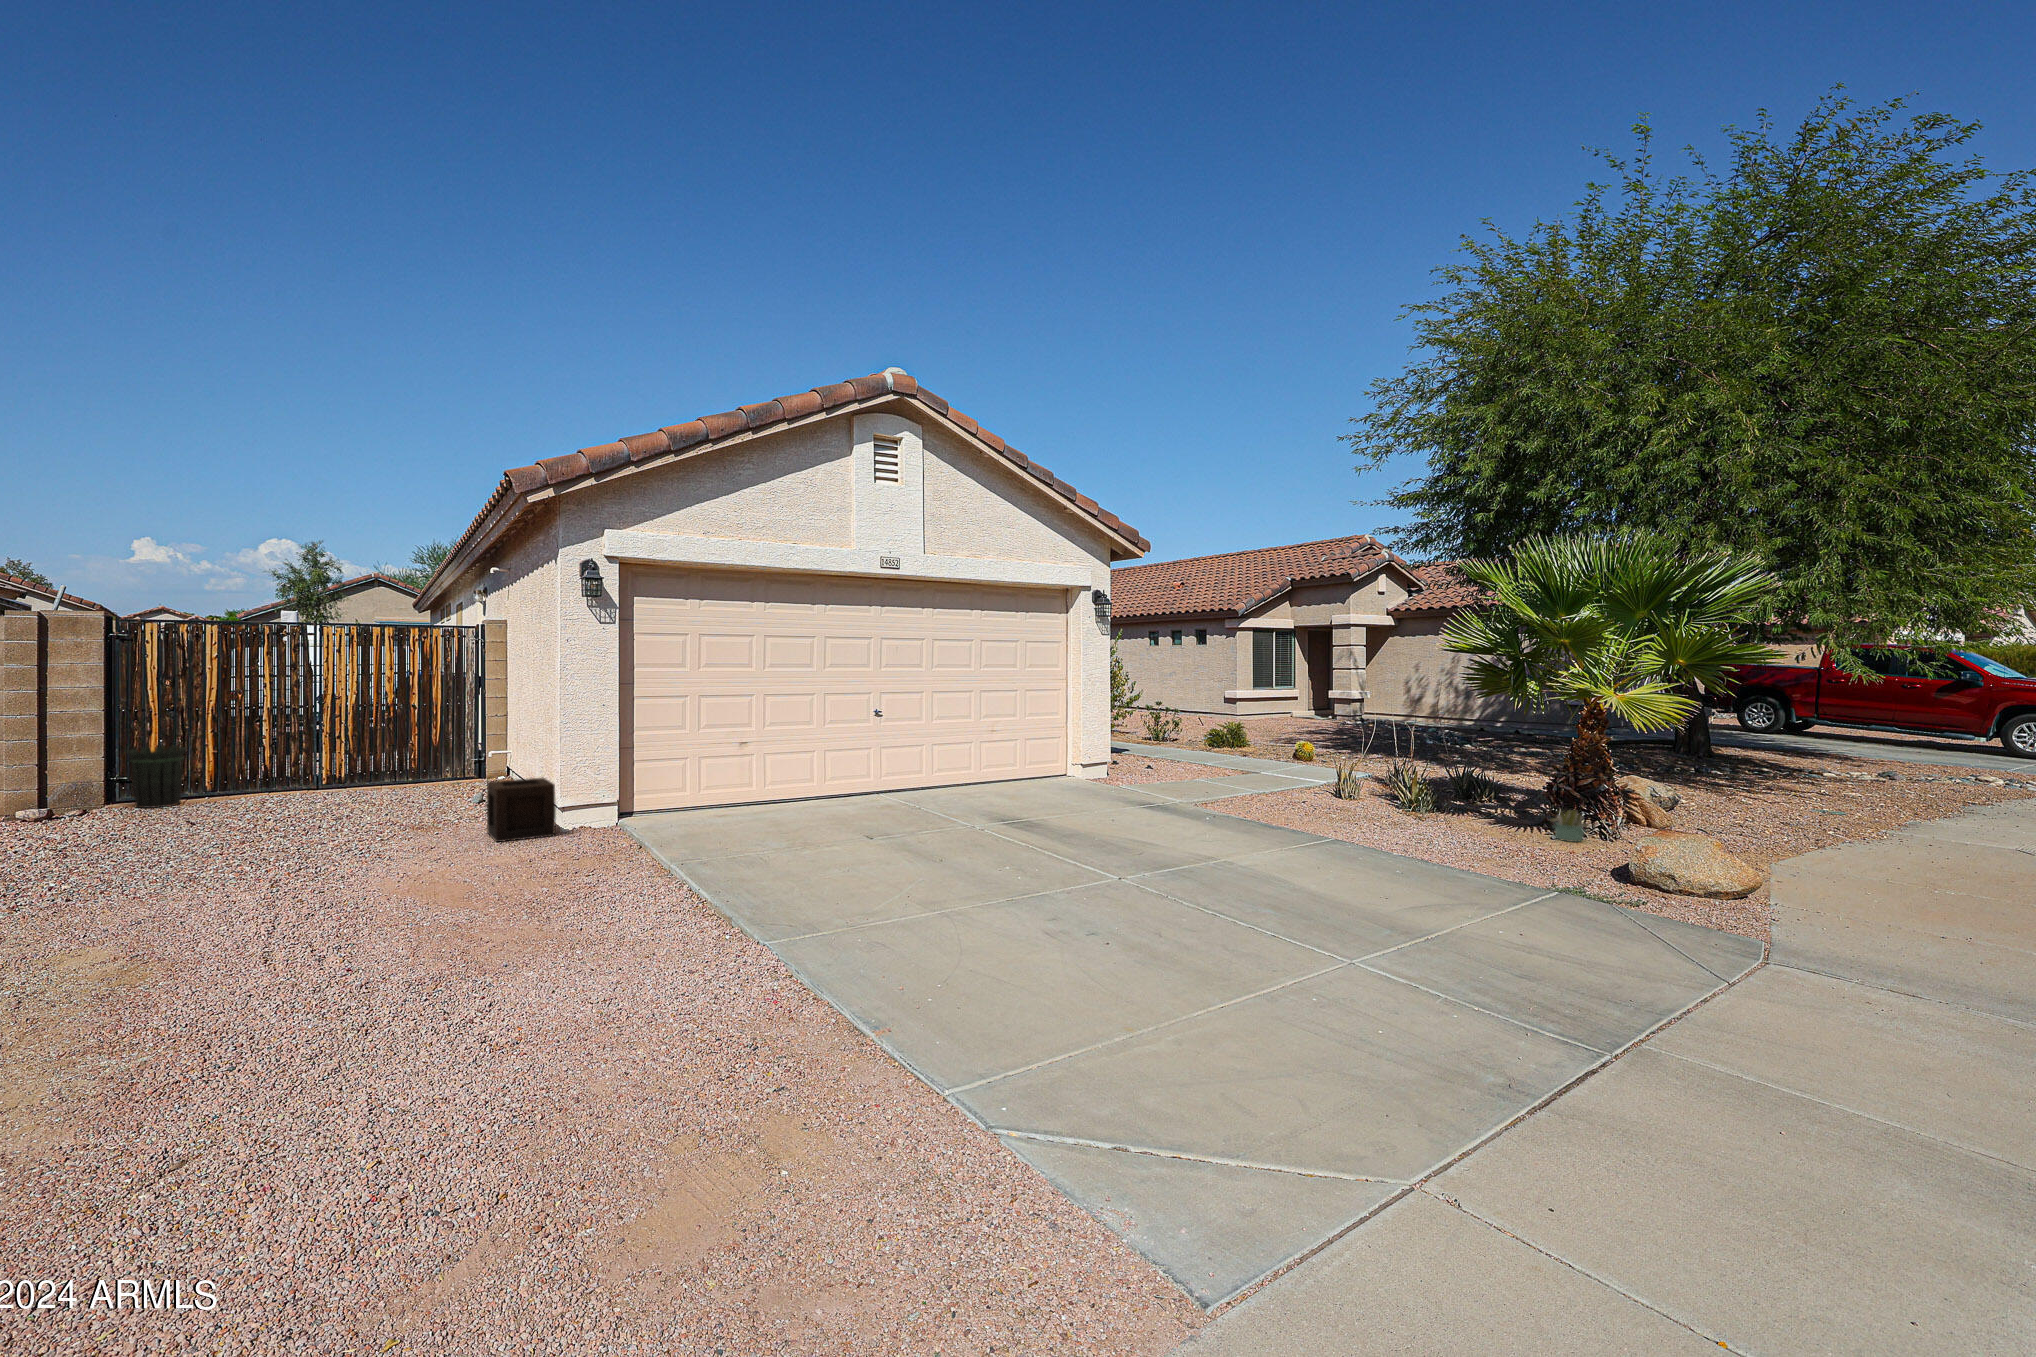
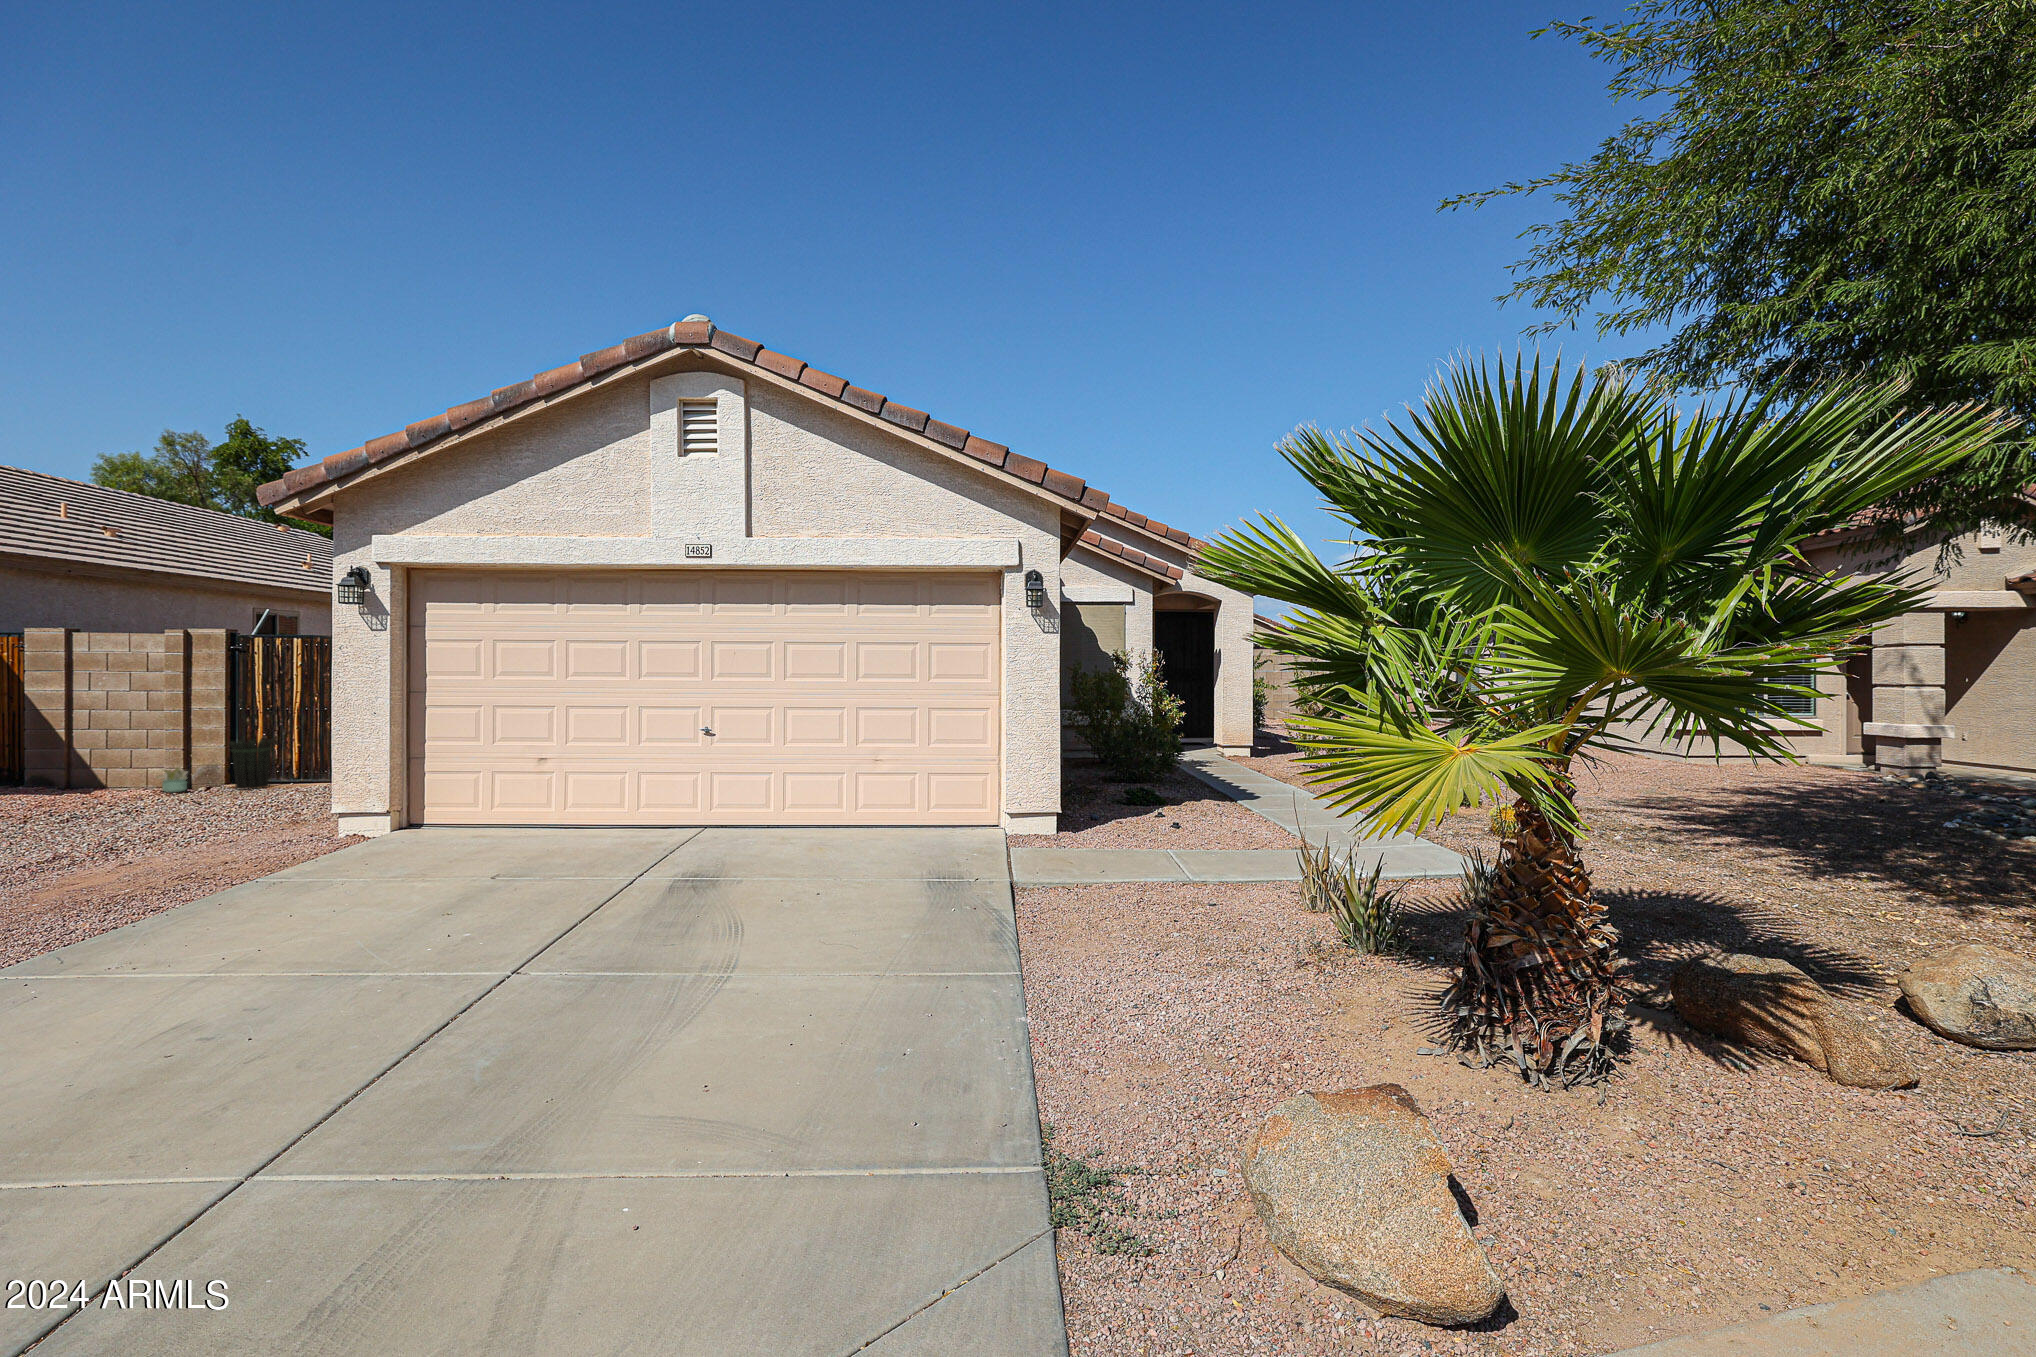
wooden crate: present [486,778,556,842] -> none [274,784,357,843]
decorative plant: present [1550,810,1589,842] -> present [156,767,187,792]

